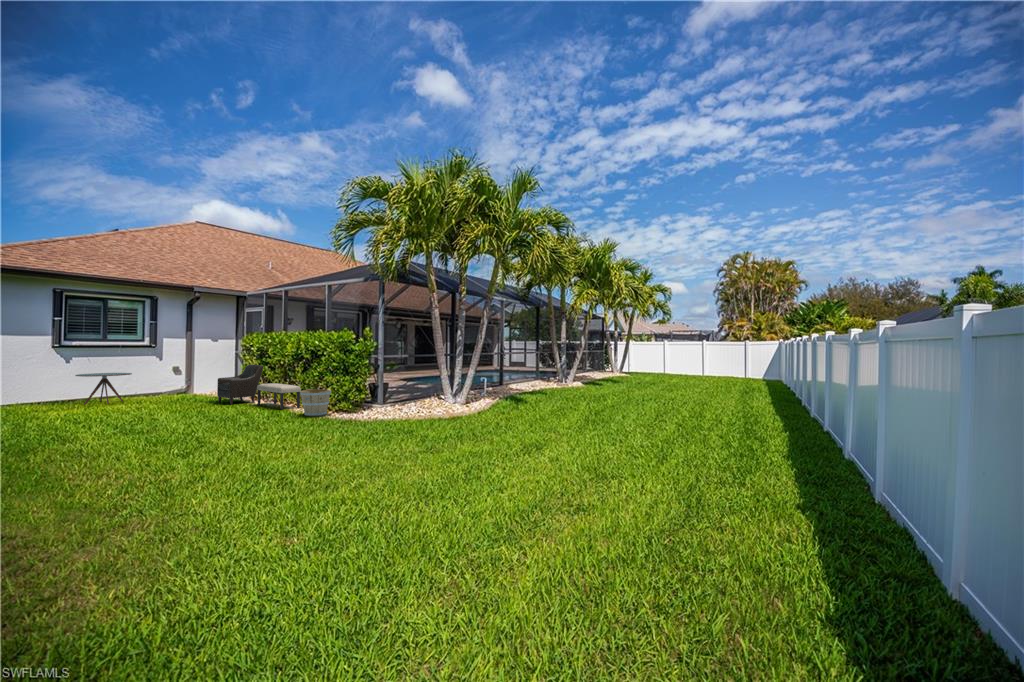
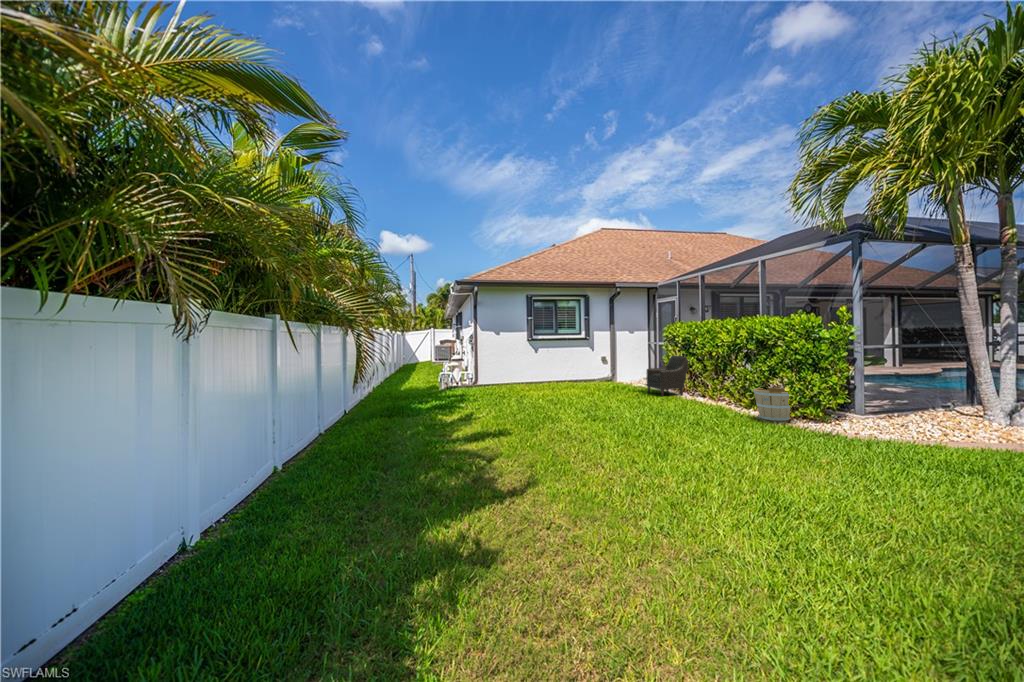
round table: present [75,373,132,404] -> none [541,361,576,388]
bench: present [257,383,301,410] -> none [689,377,742,407]

